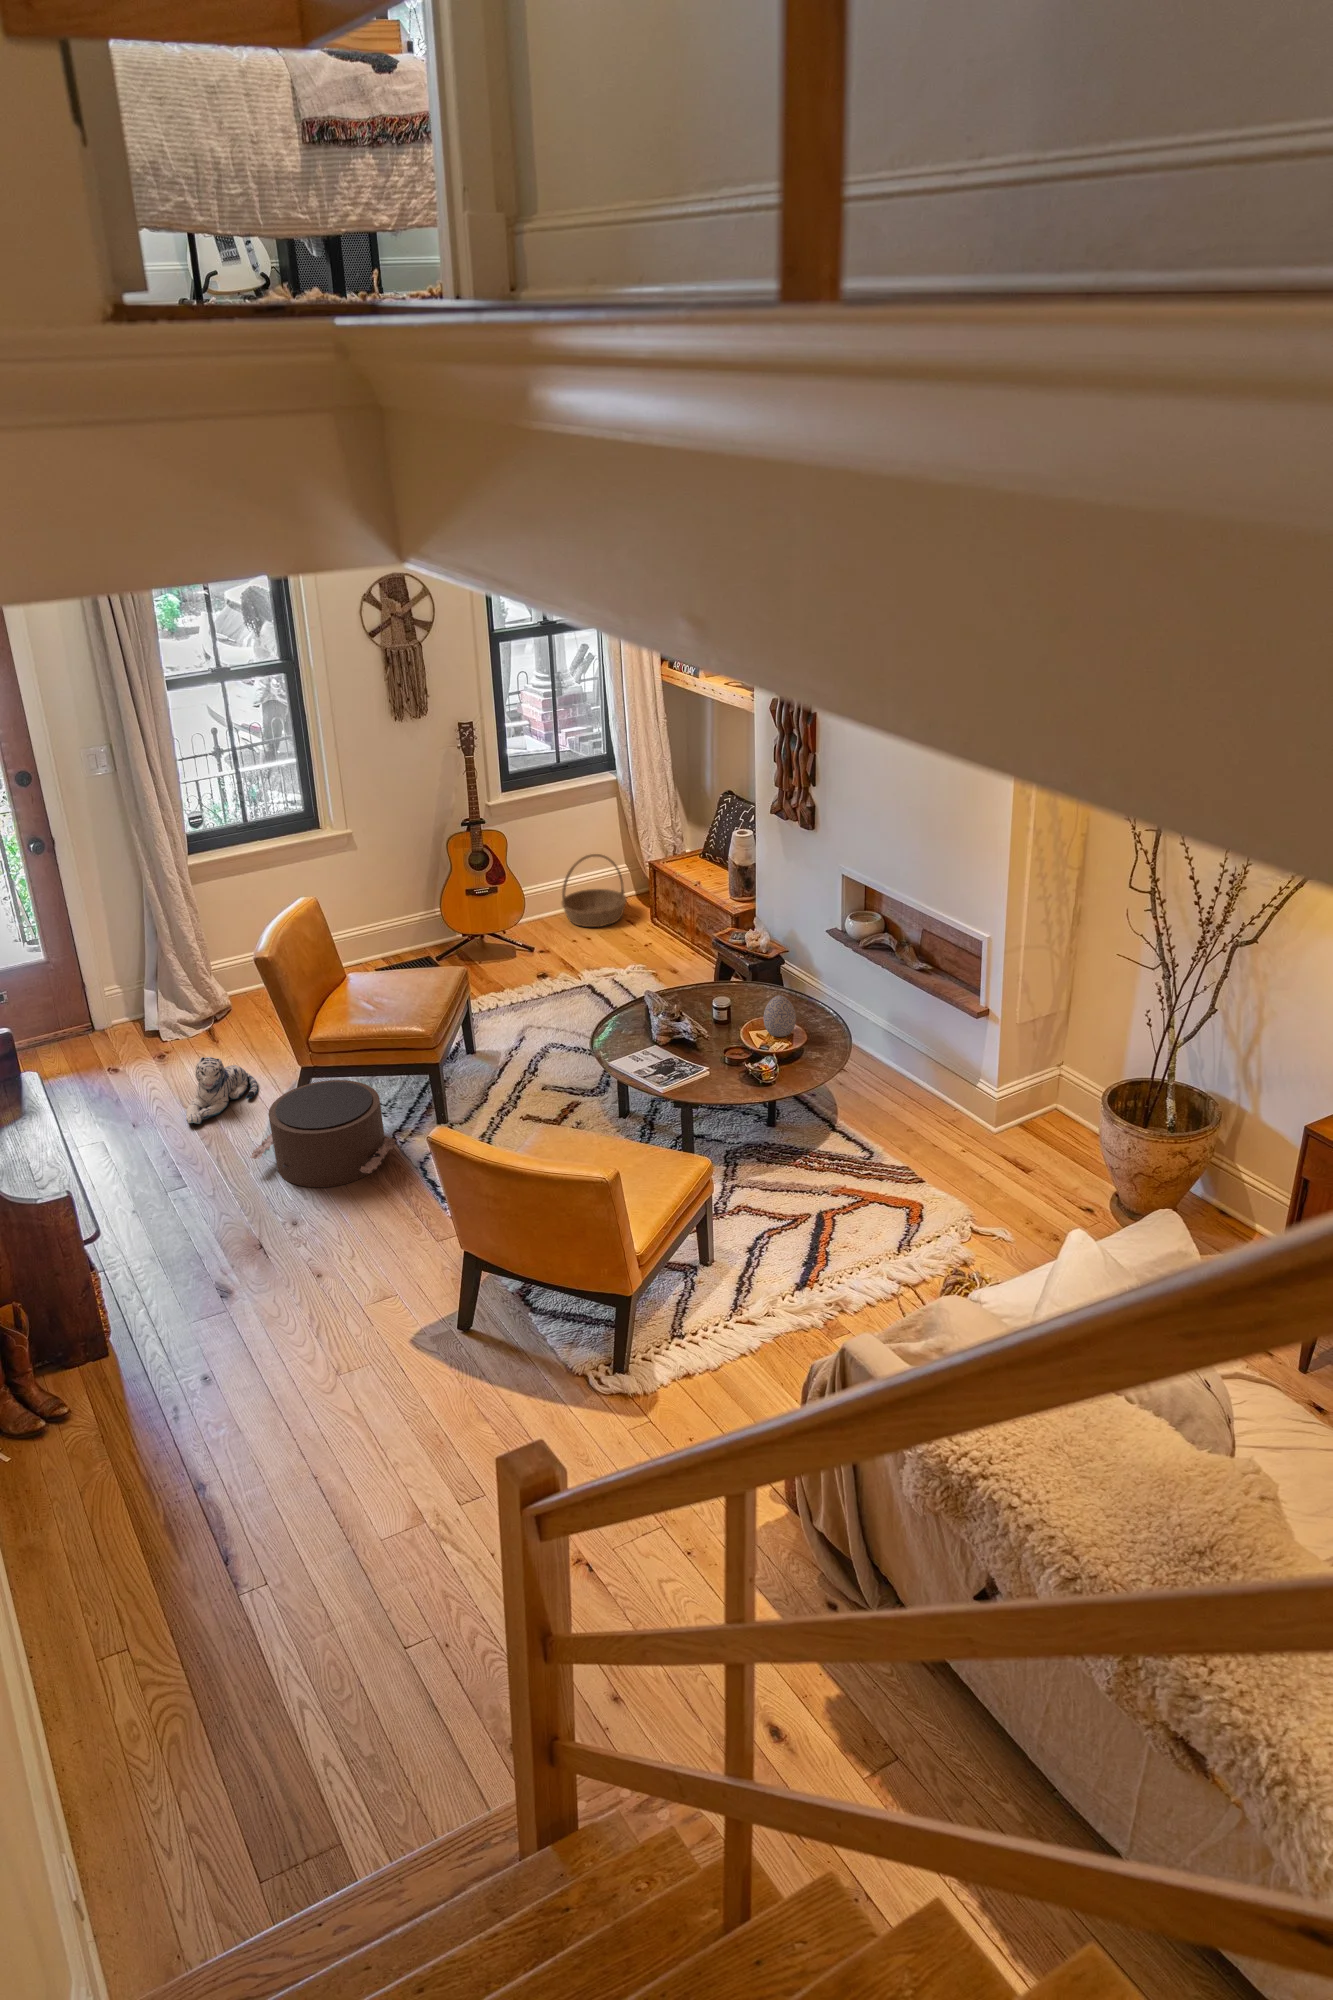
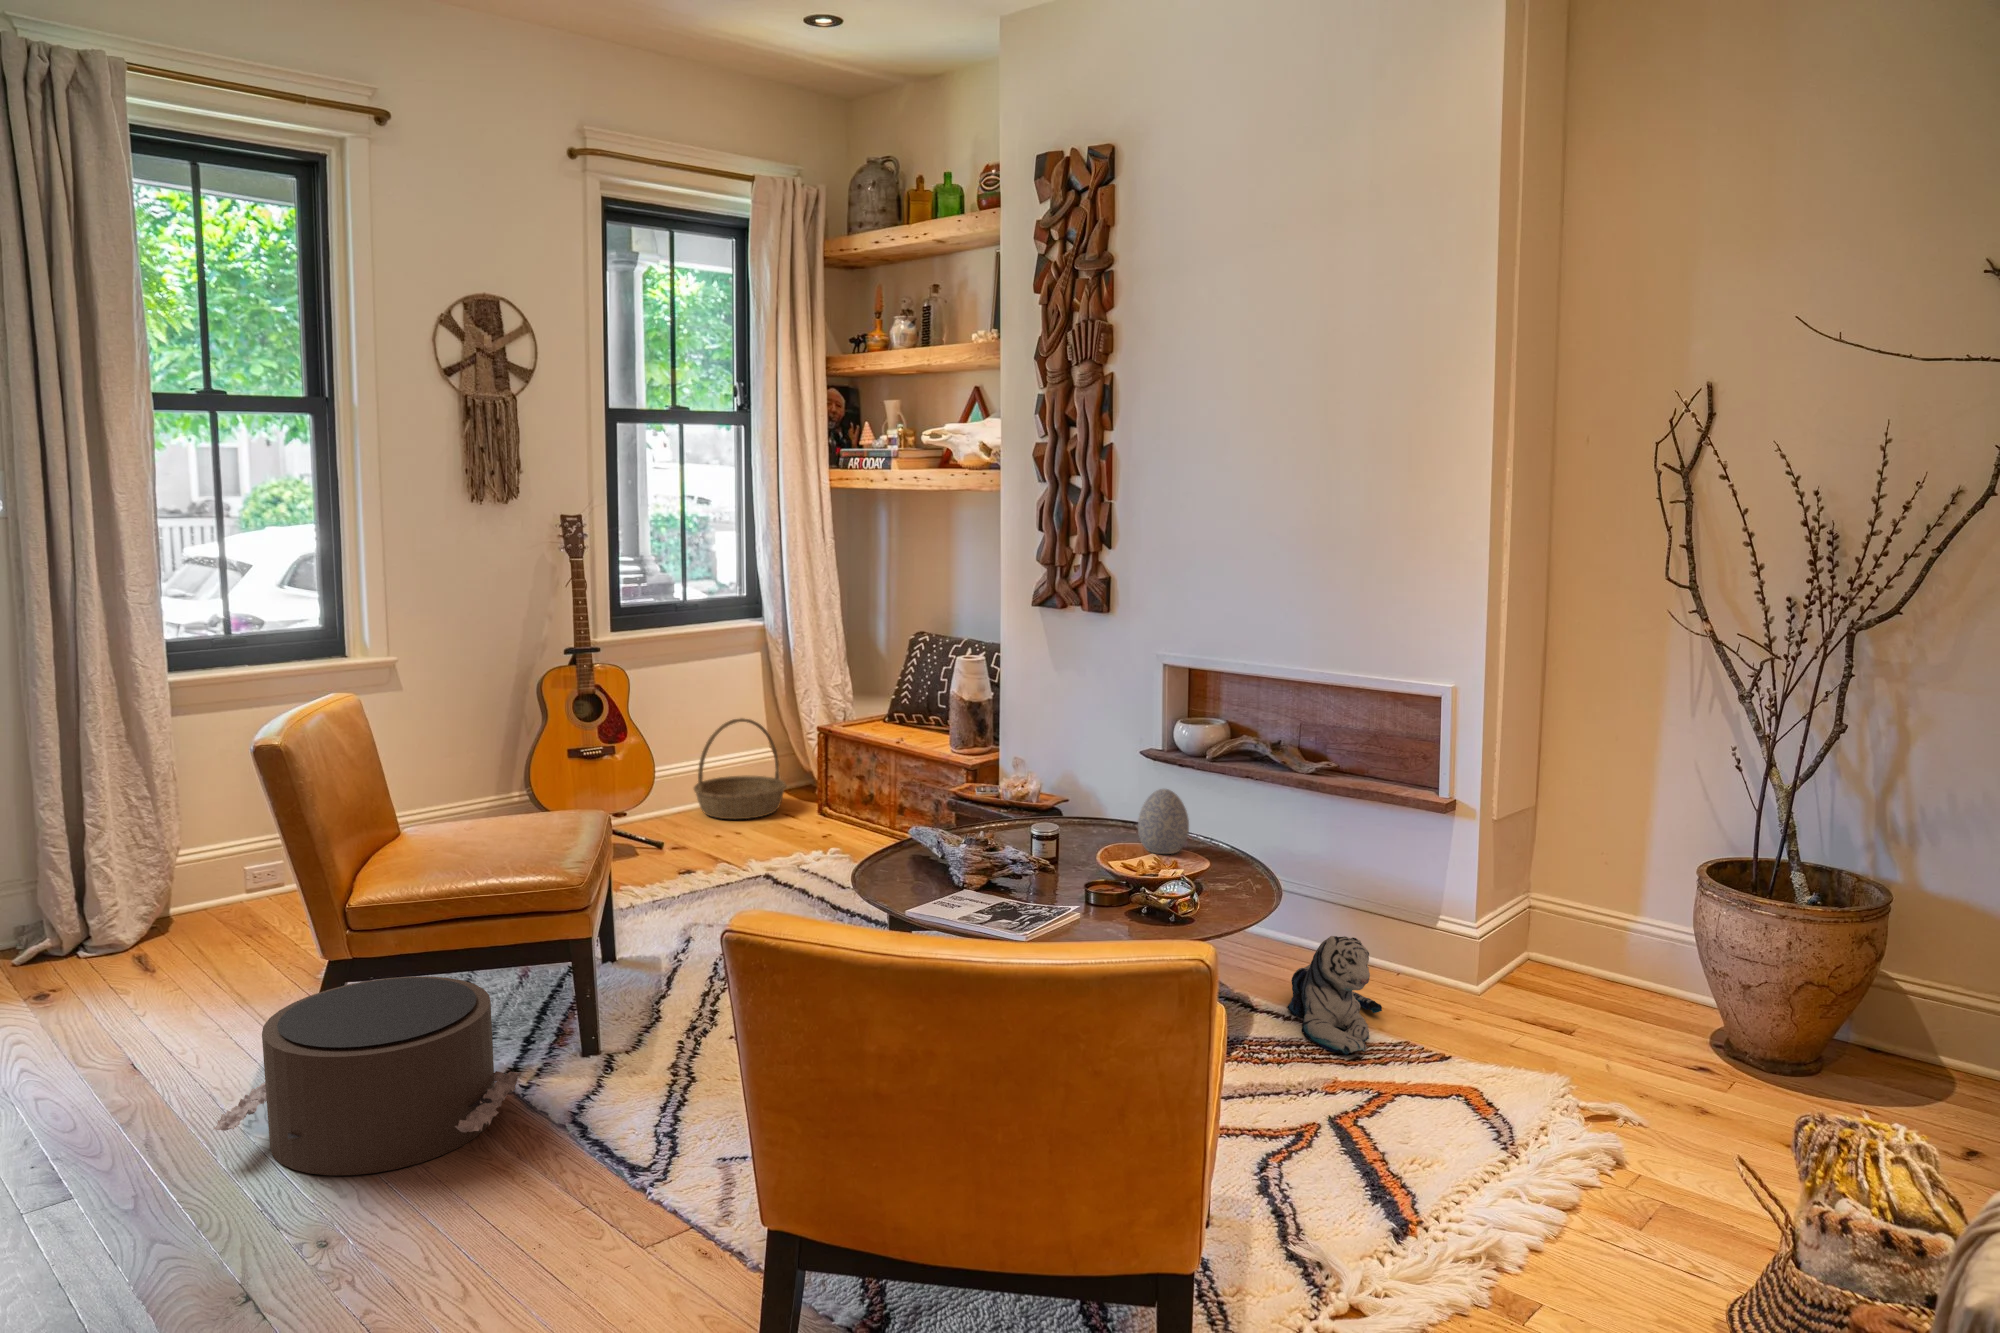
plush toy: present [186,1057,258,1124] -> present [1287,936,1382,1055]

